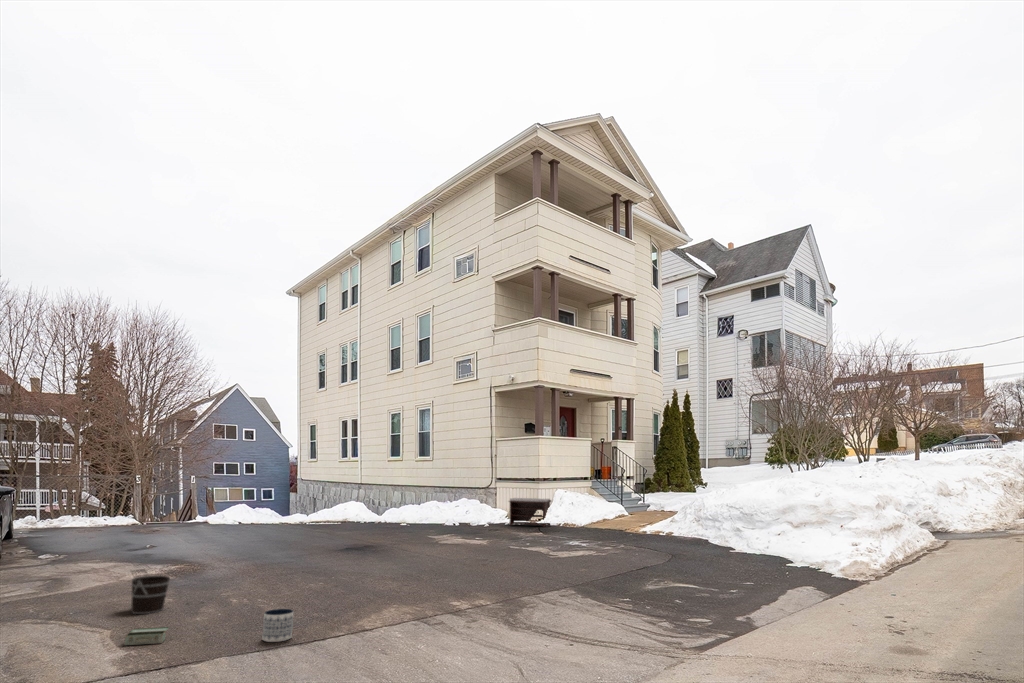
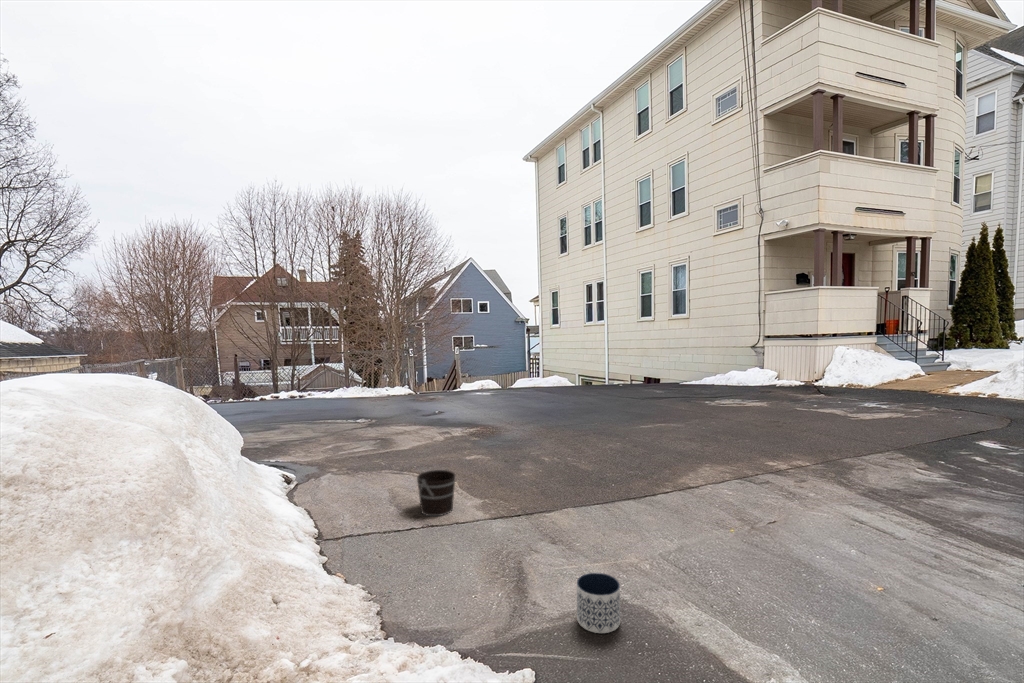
bench: present [509,498,551,527] -> none [781,356,835,388]
toolbox: present [124,627,169,645] -> none [401,568,454,600]

